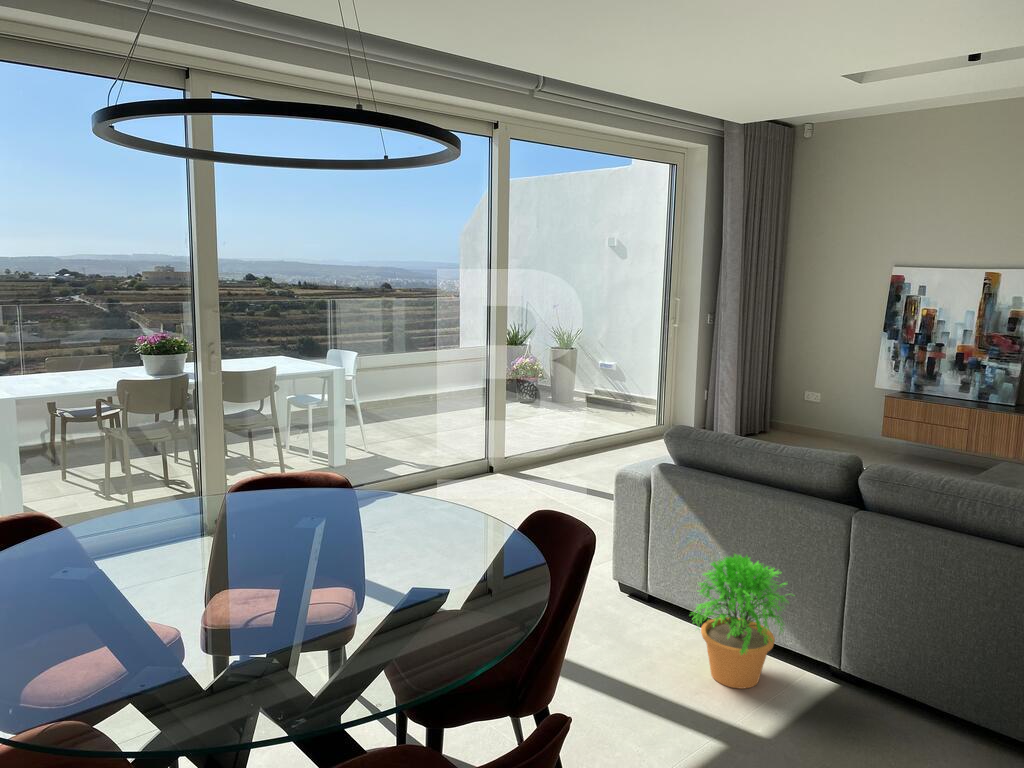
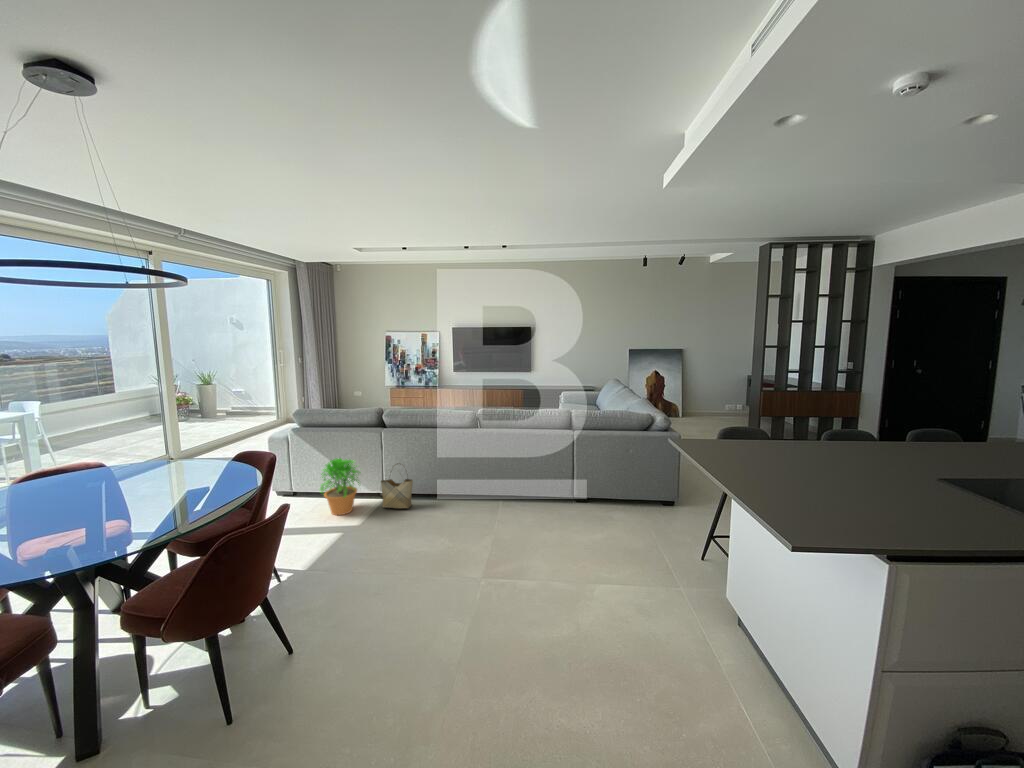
woven basket: none [828,609,921,735] -> present [381,463,413,508]

